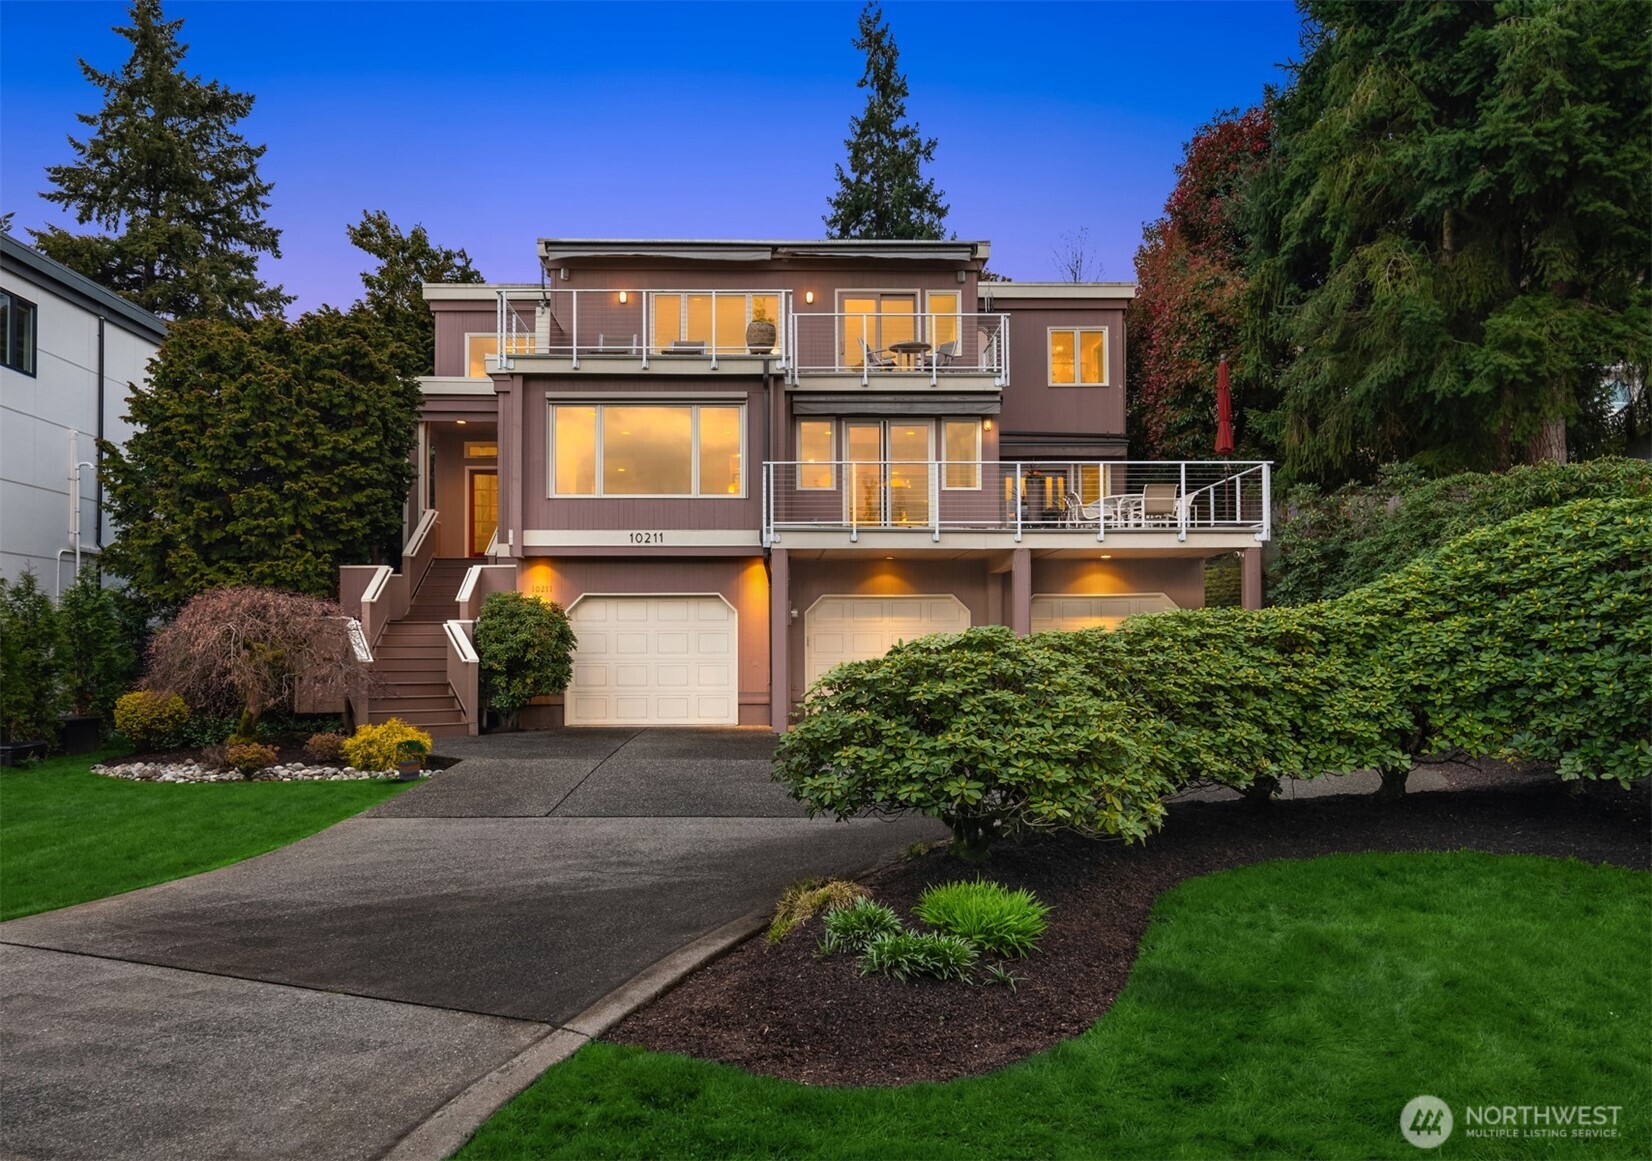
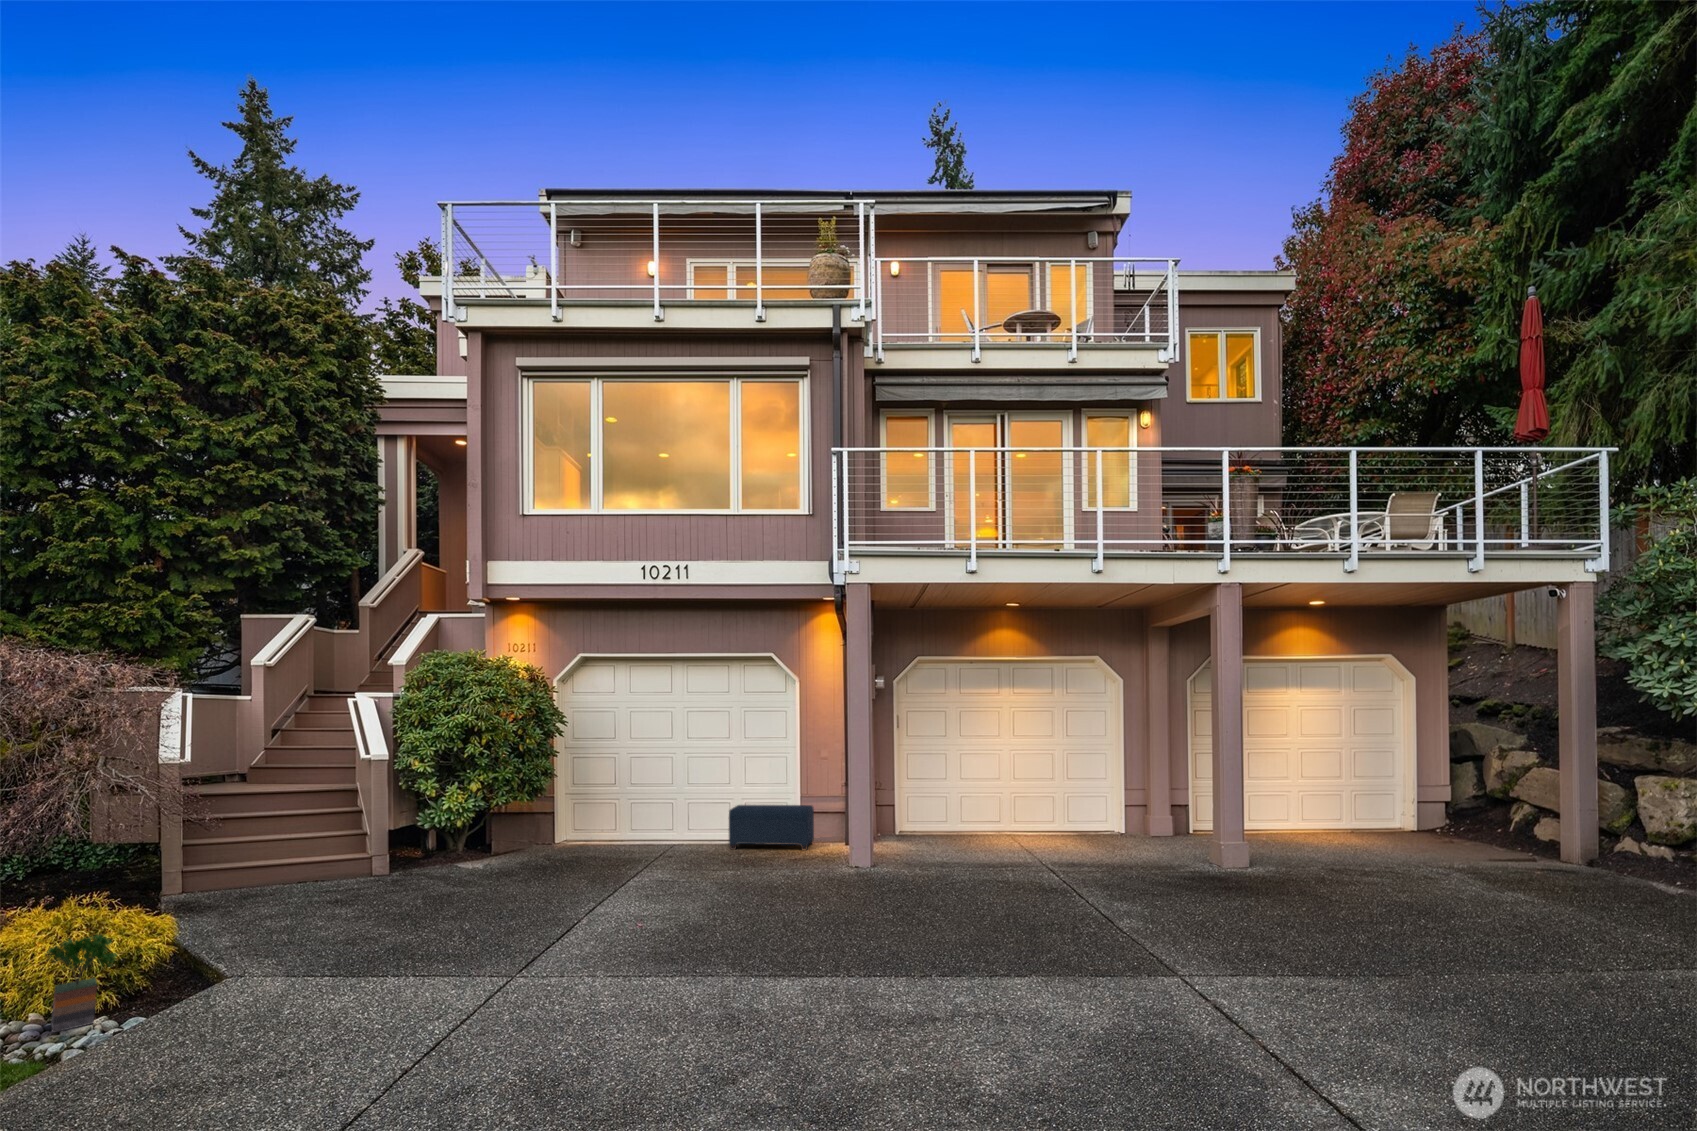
bench: none [692,696,749,724] -> present [729,805,814,851]

